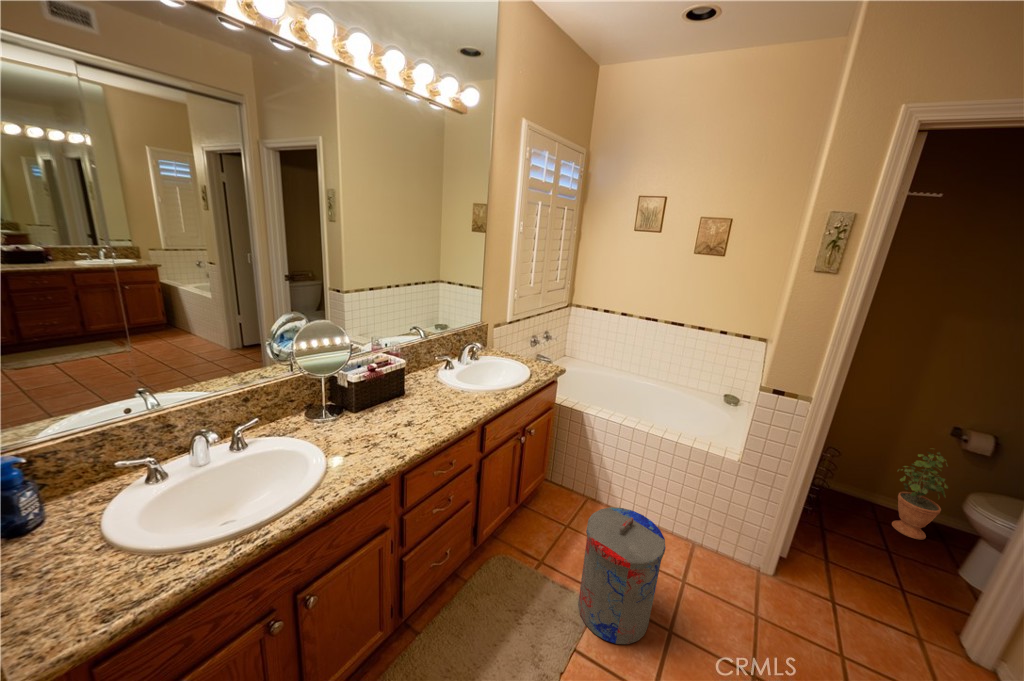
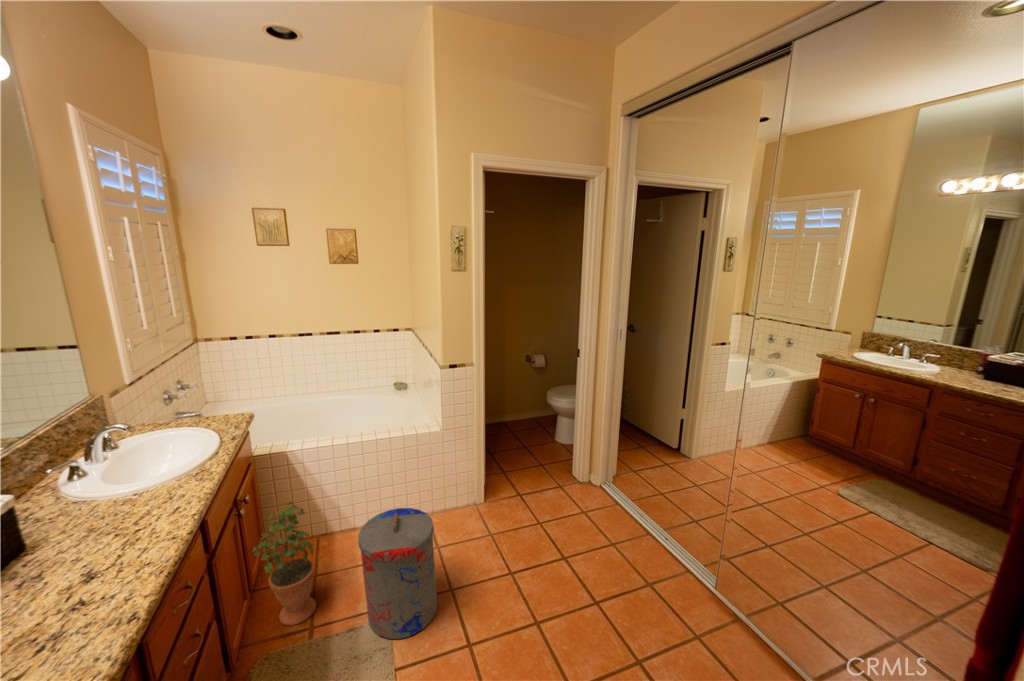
potted plant: present [892,452,949,540] -> present [253,501,316,625]

